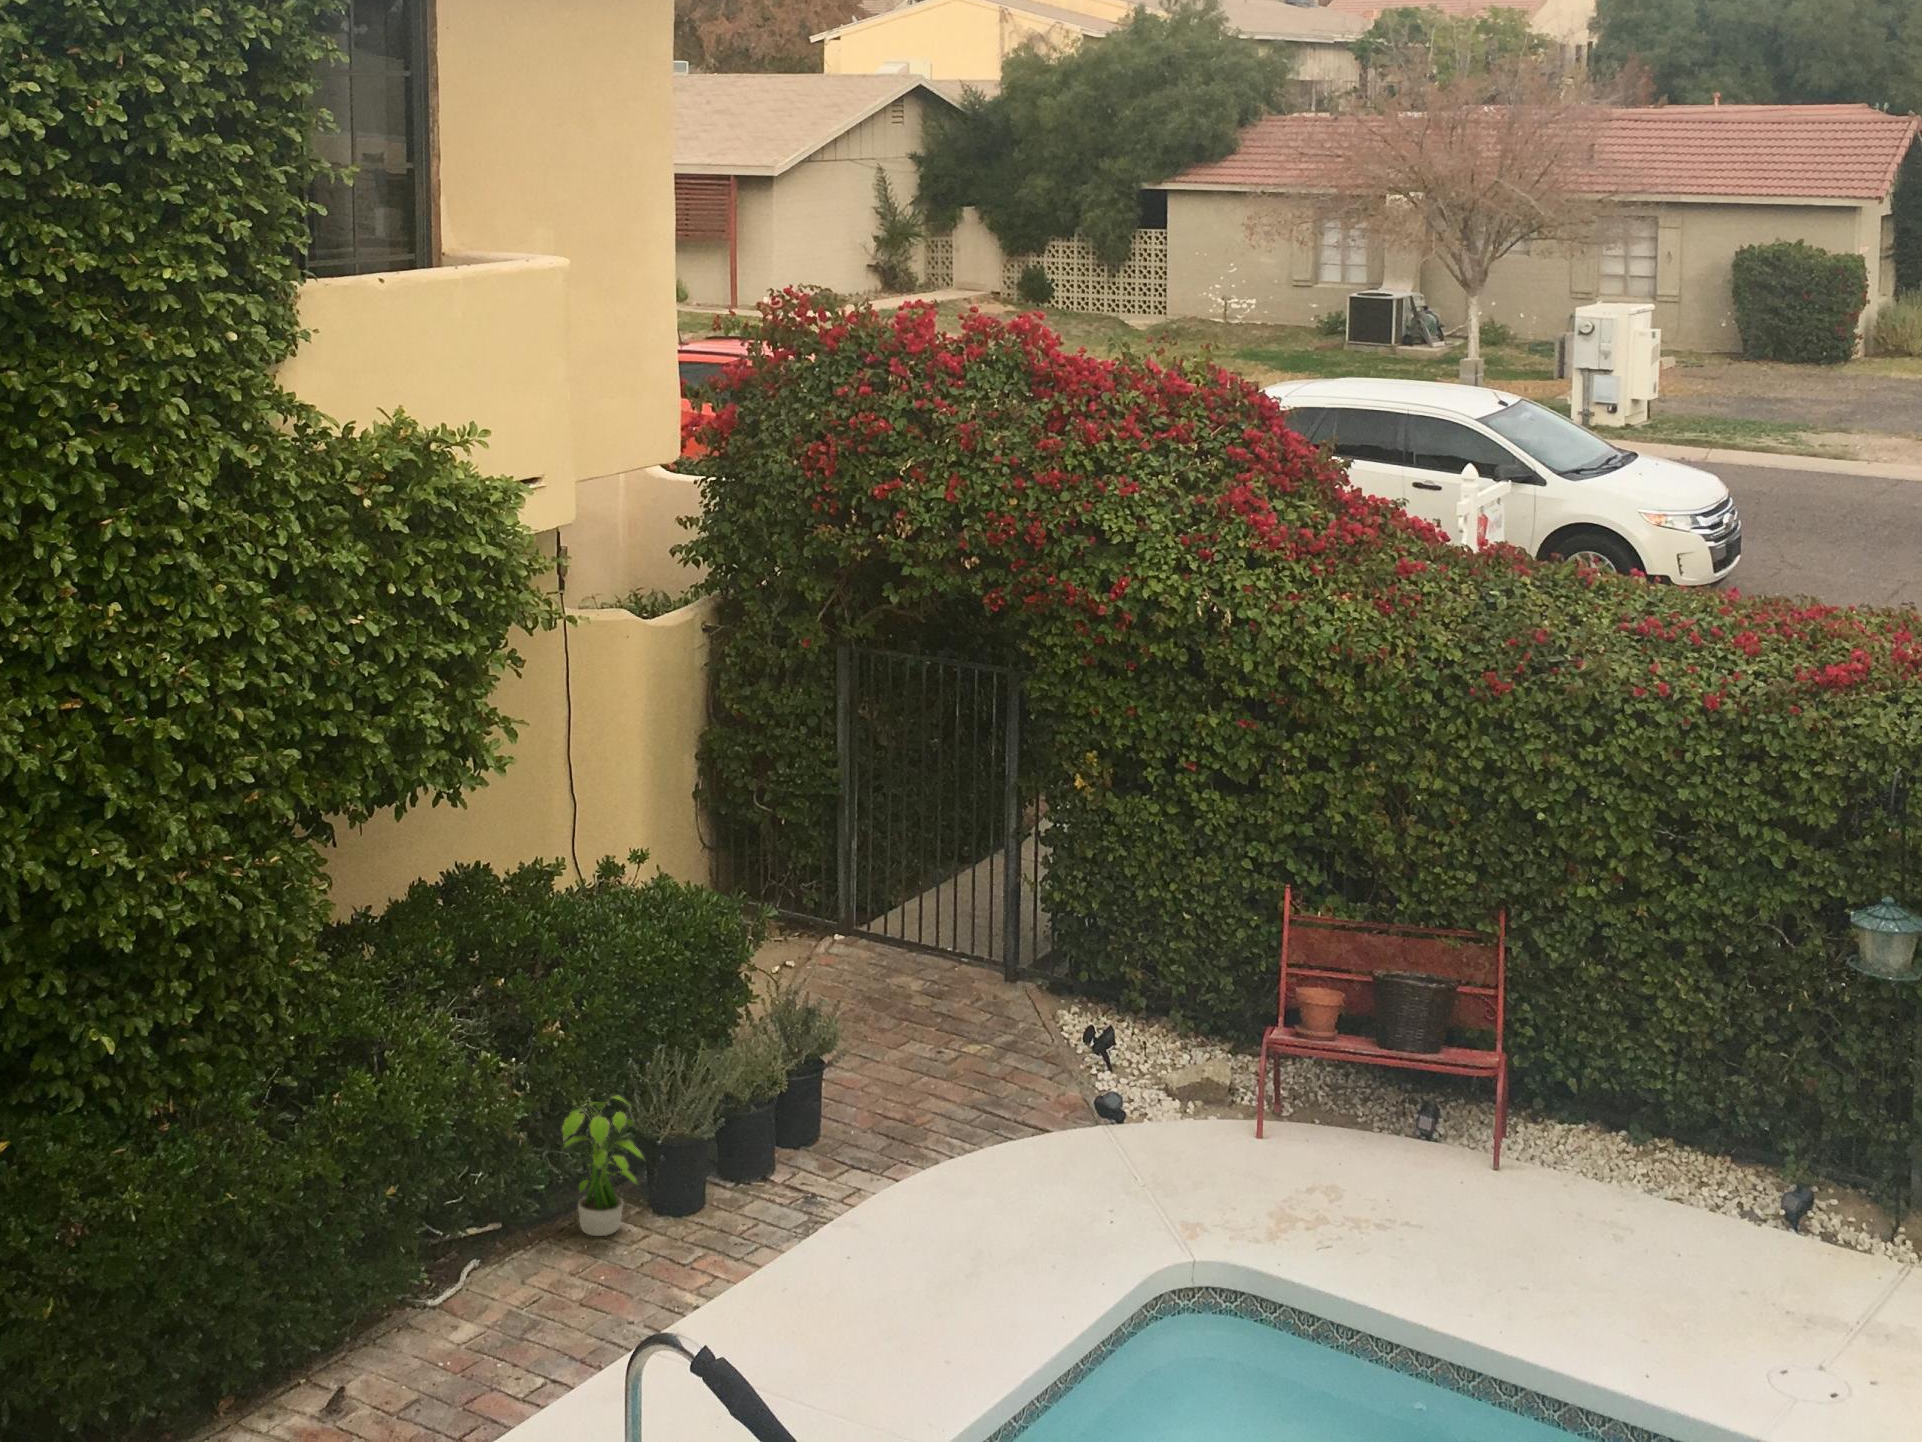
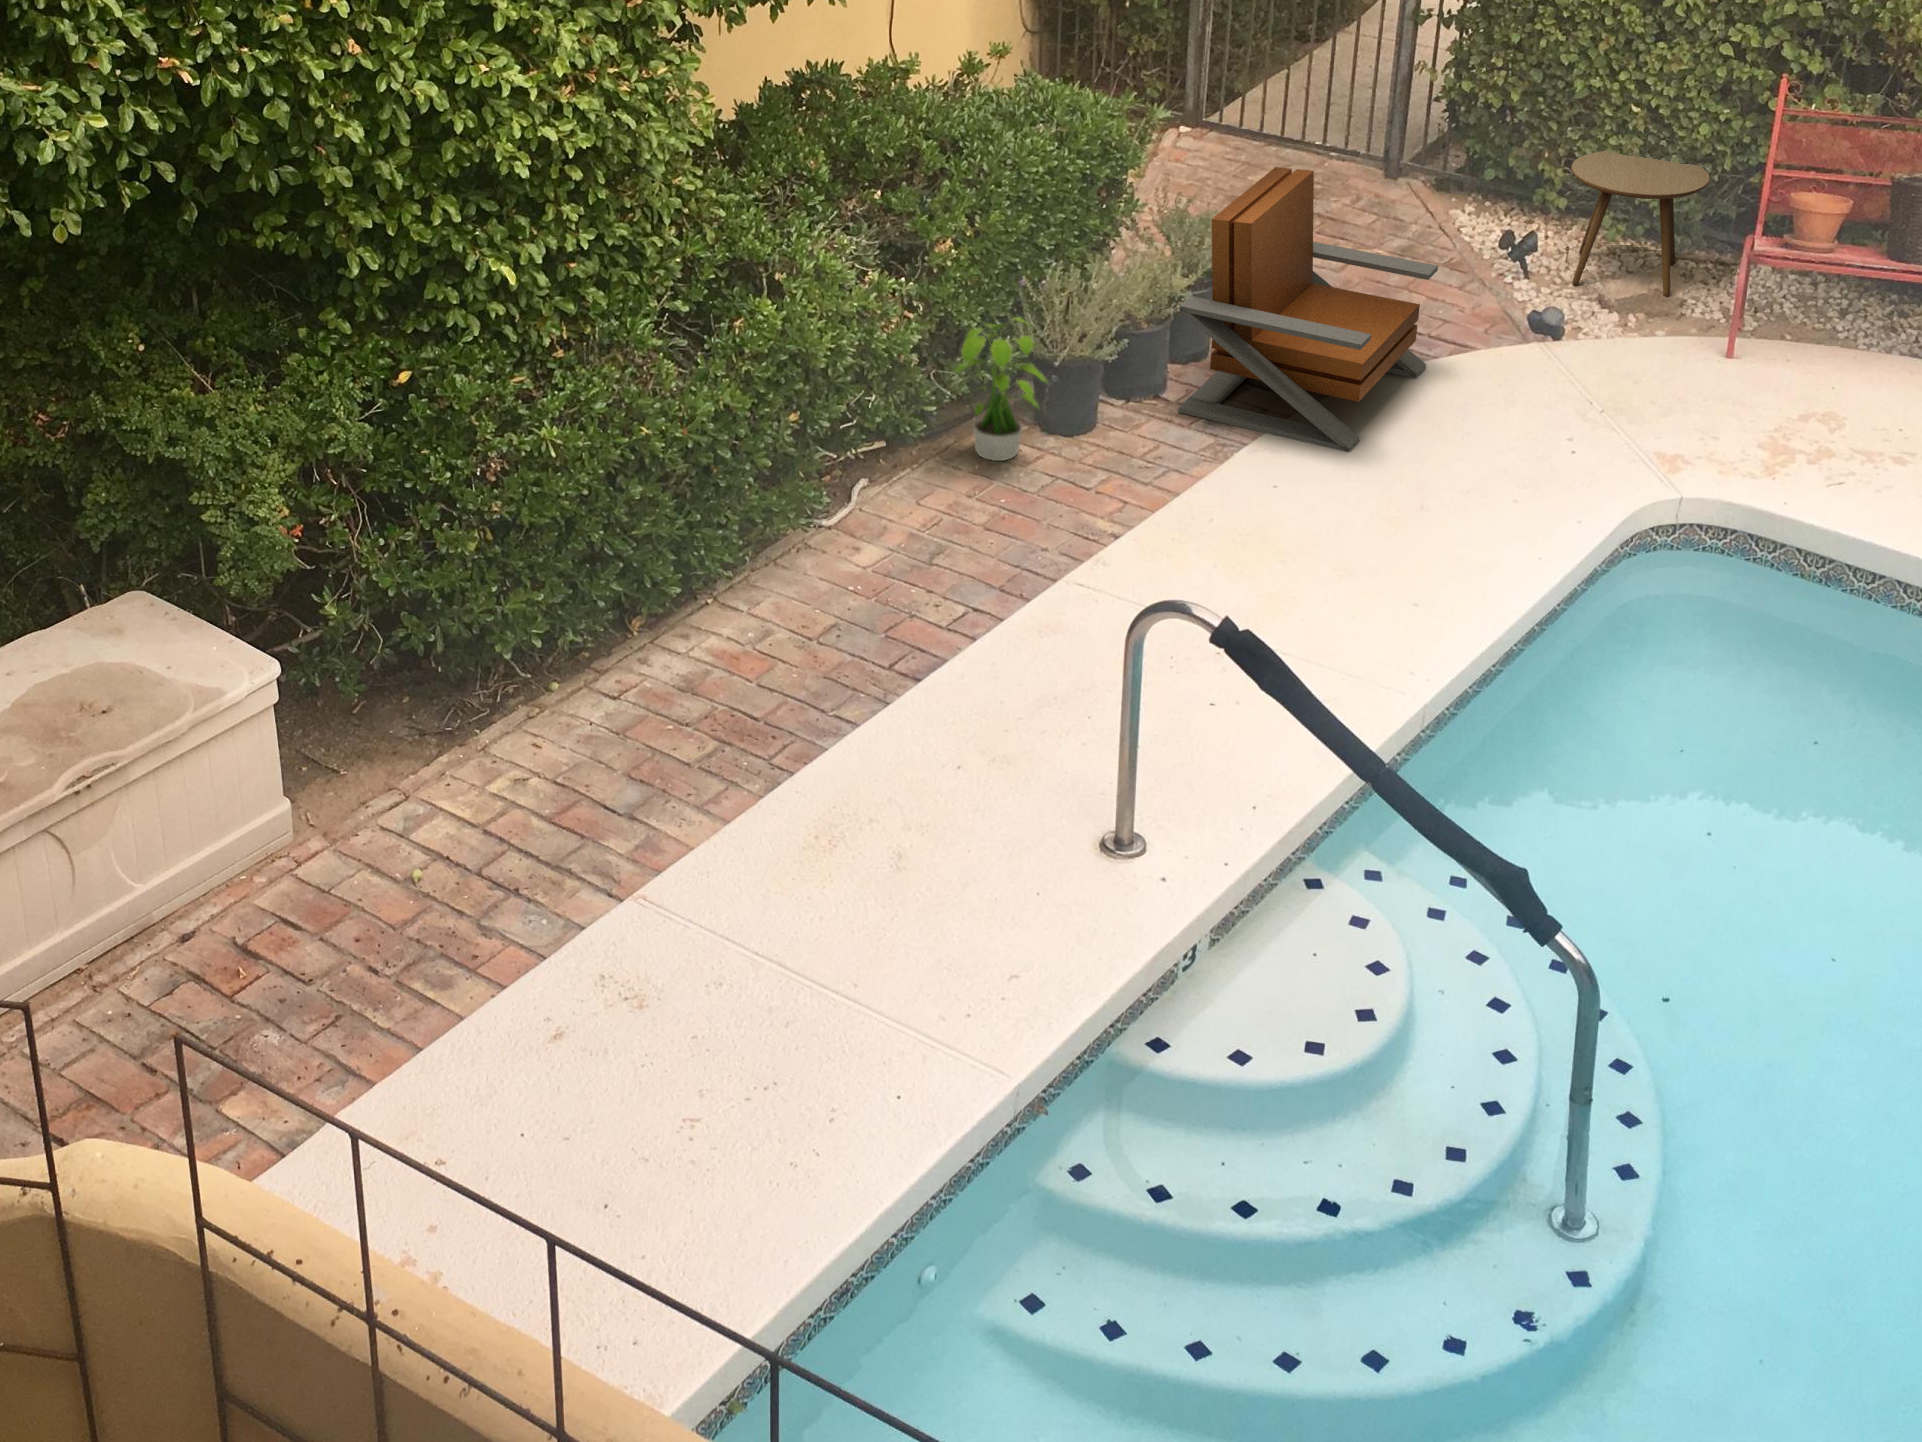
side table: none [1135,951,1247,1082] -> present [1571,150,1710,297]
lounge chair: none [770,961,1003,1224] -> present [1178,167,1438,452]

